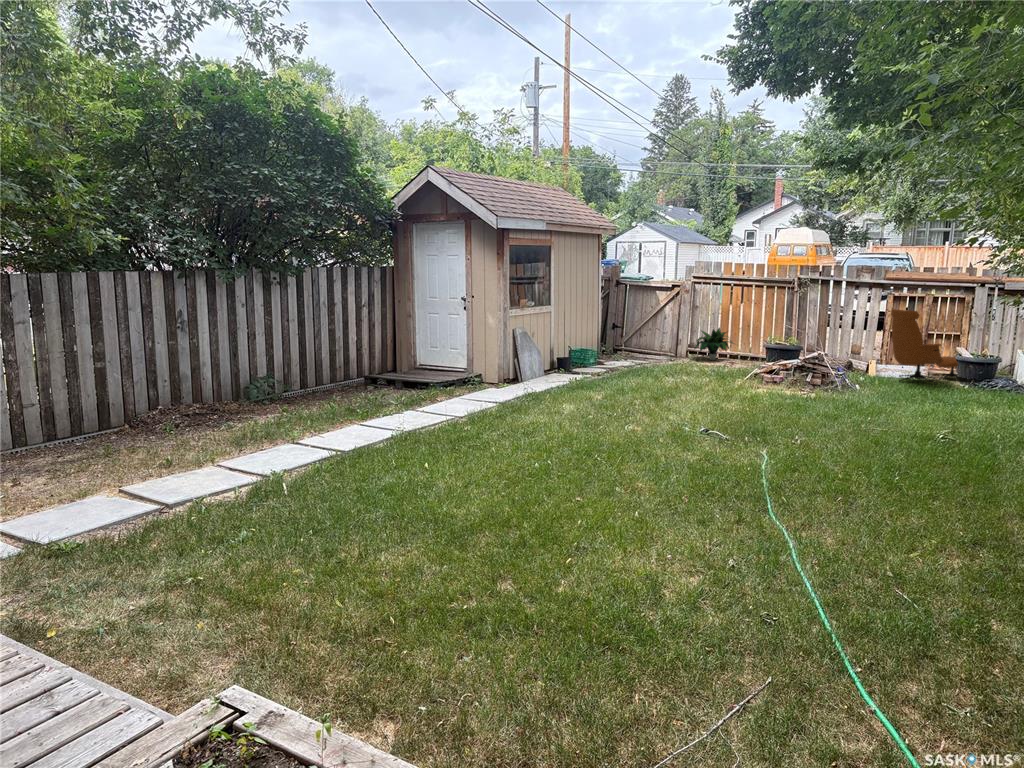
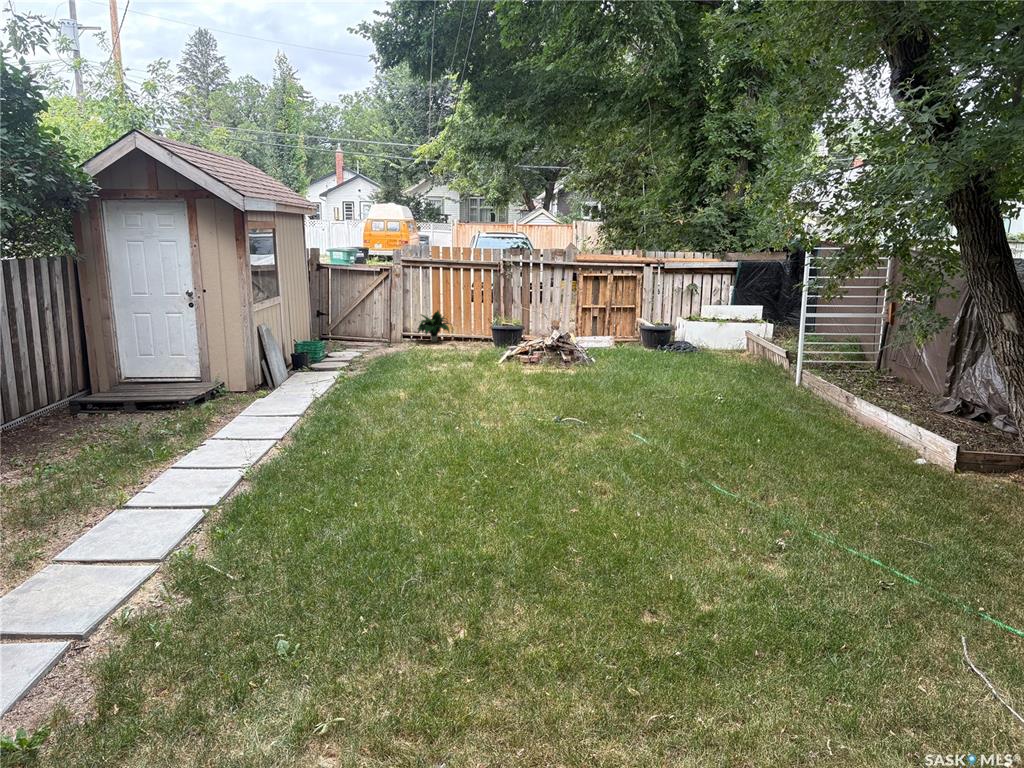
lounge chair: present [891,309,966,384] -> none [597,287,645,349]

